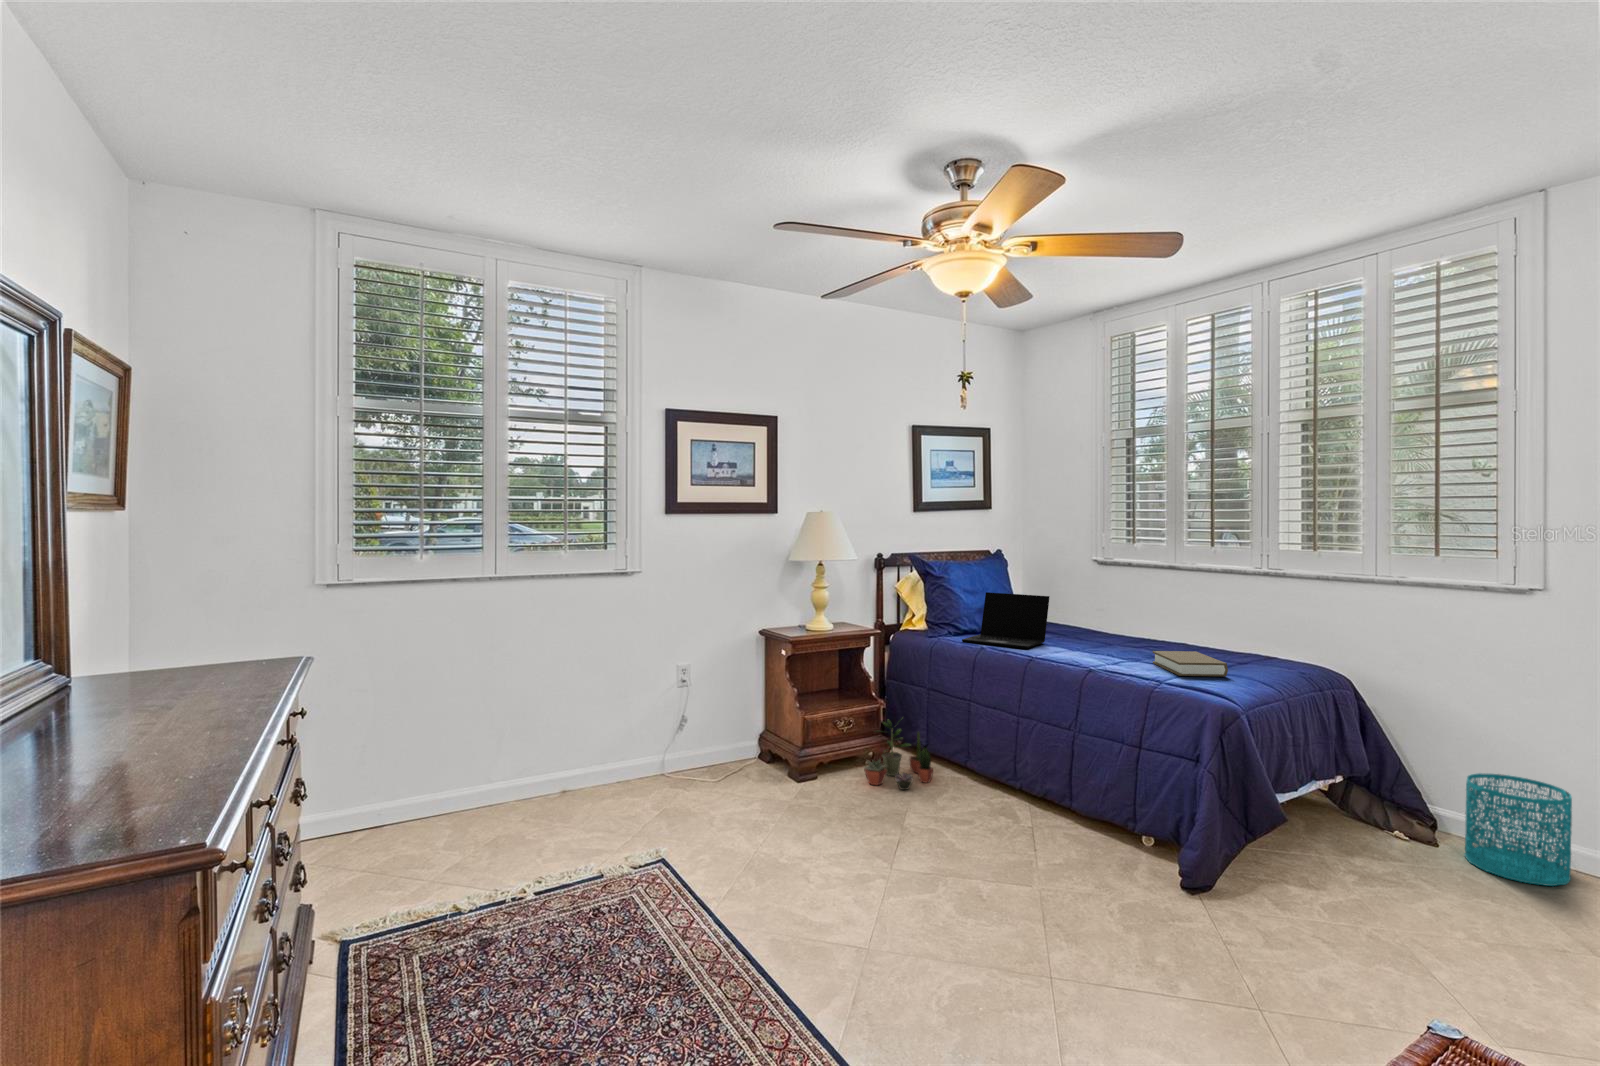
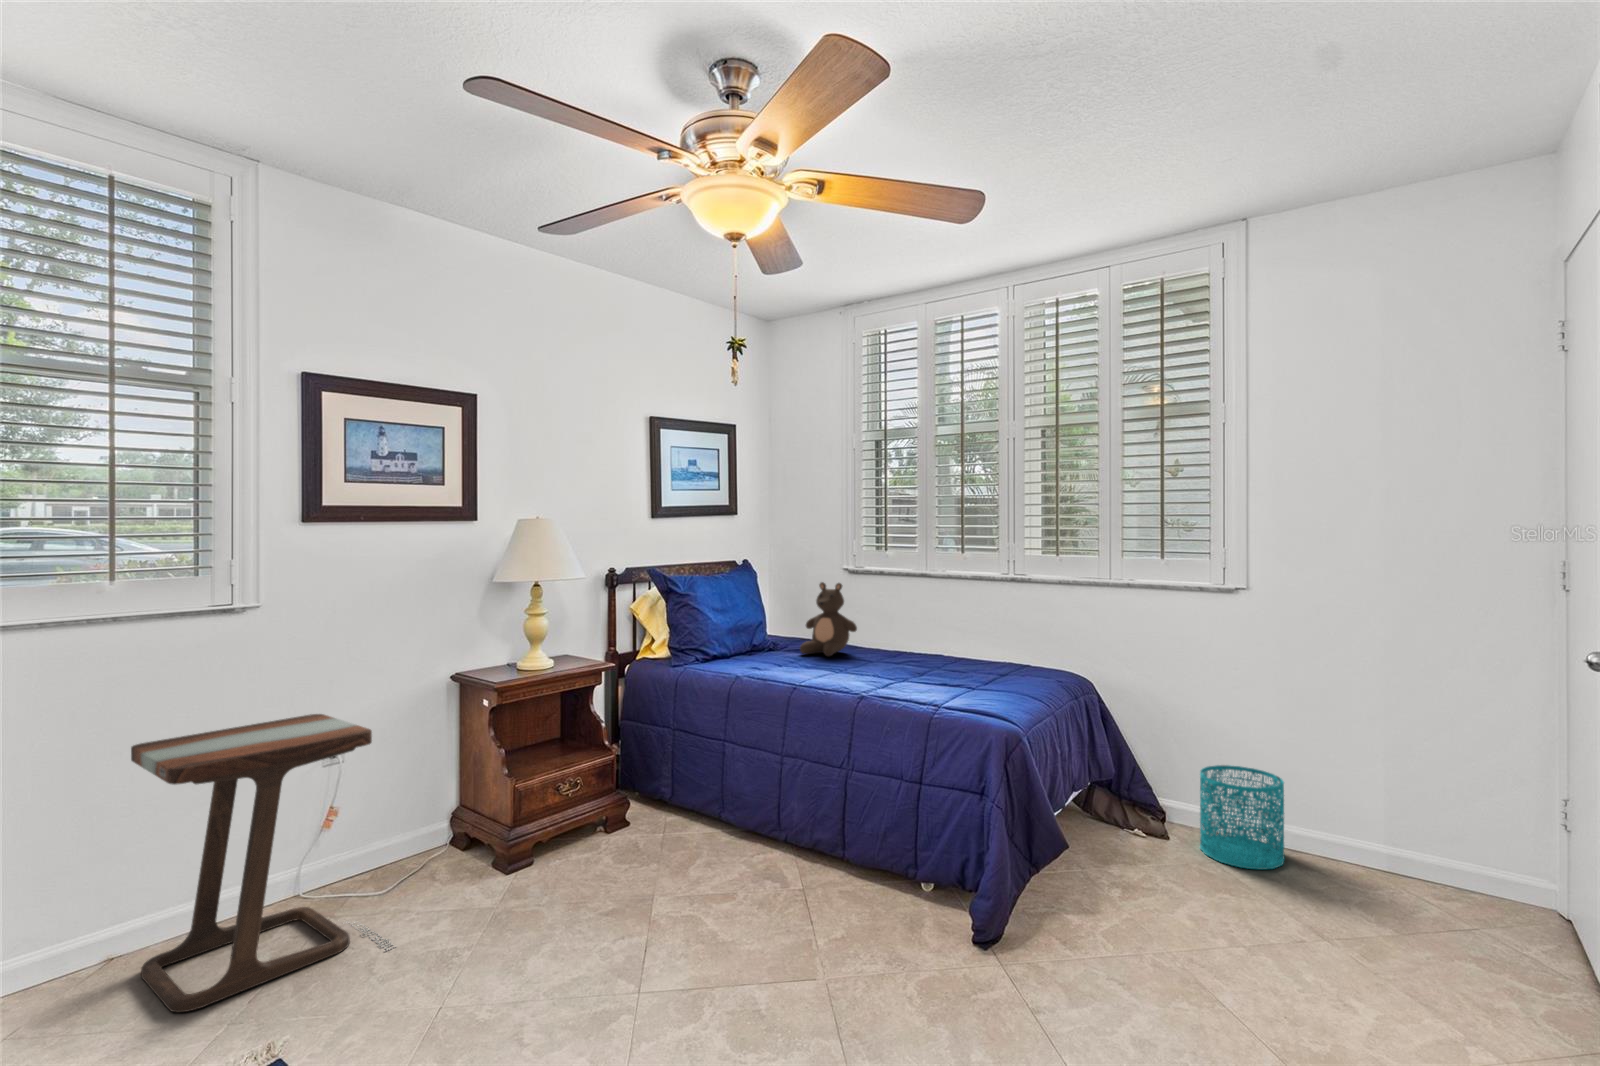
teddy bear: none [1046,570,1102,638] -> present [800,582,857,656]
laptop: present [962,592,1049,648] -> none [711,610,806,673]
book: present [1153,651,1228,676] -> none [919,665,997,694]
side table: none [568,652,723,835] -> present [131,714,388,1012]
potted plant: present [864,719,933,790] -> none [594,767,682,860]

